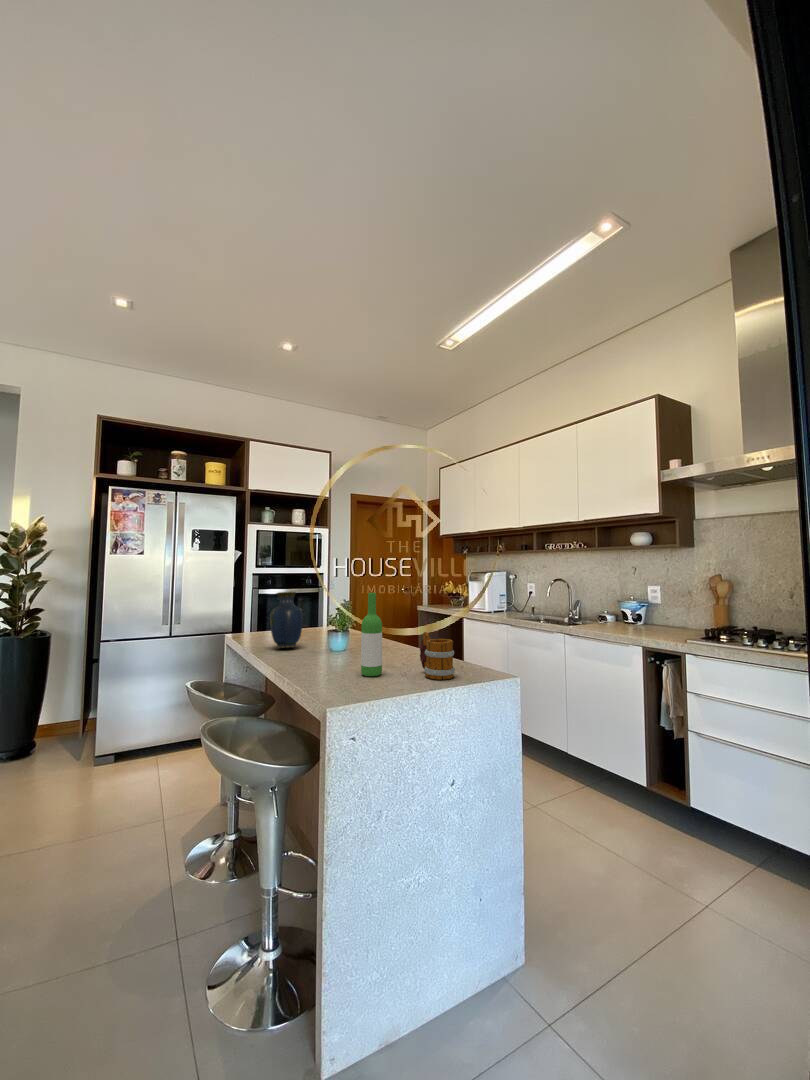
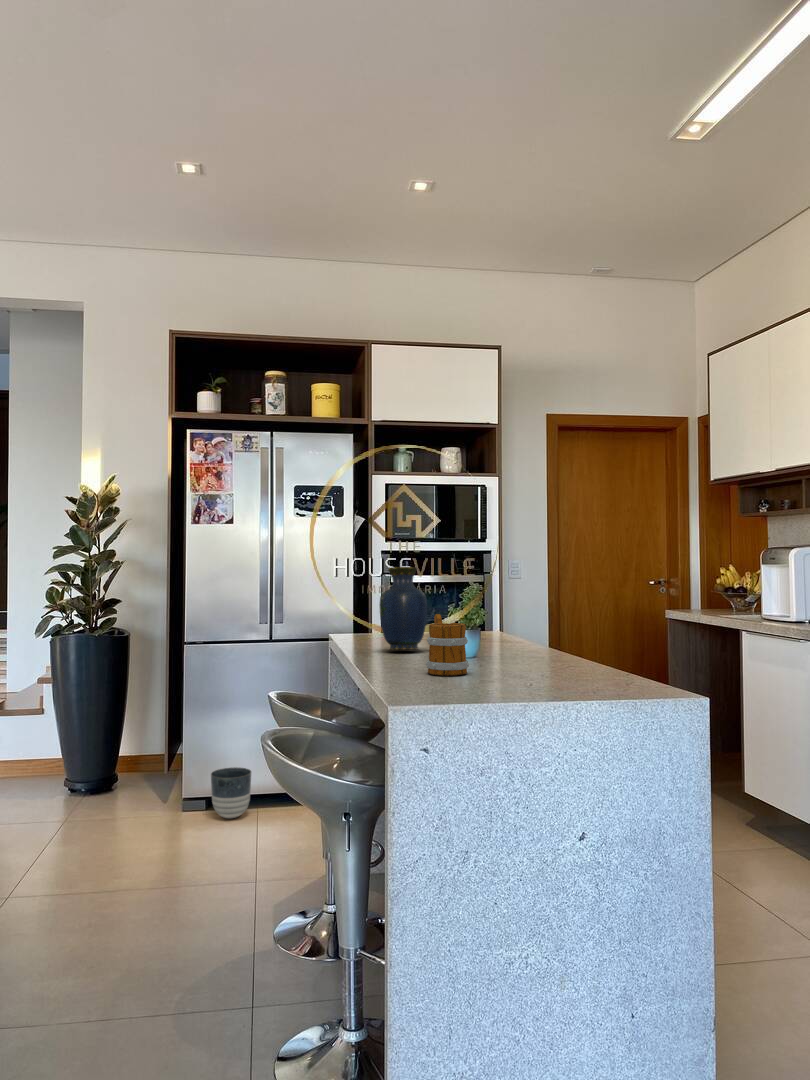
wine bottle: present [361,593,382,676] -> none [484,558,516,683]
mug: present [420,632,455,680] -> present [426,614,469,676]
planter: none [121,728,154,767] -> present [211,767,251,818]

